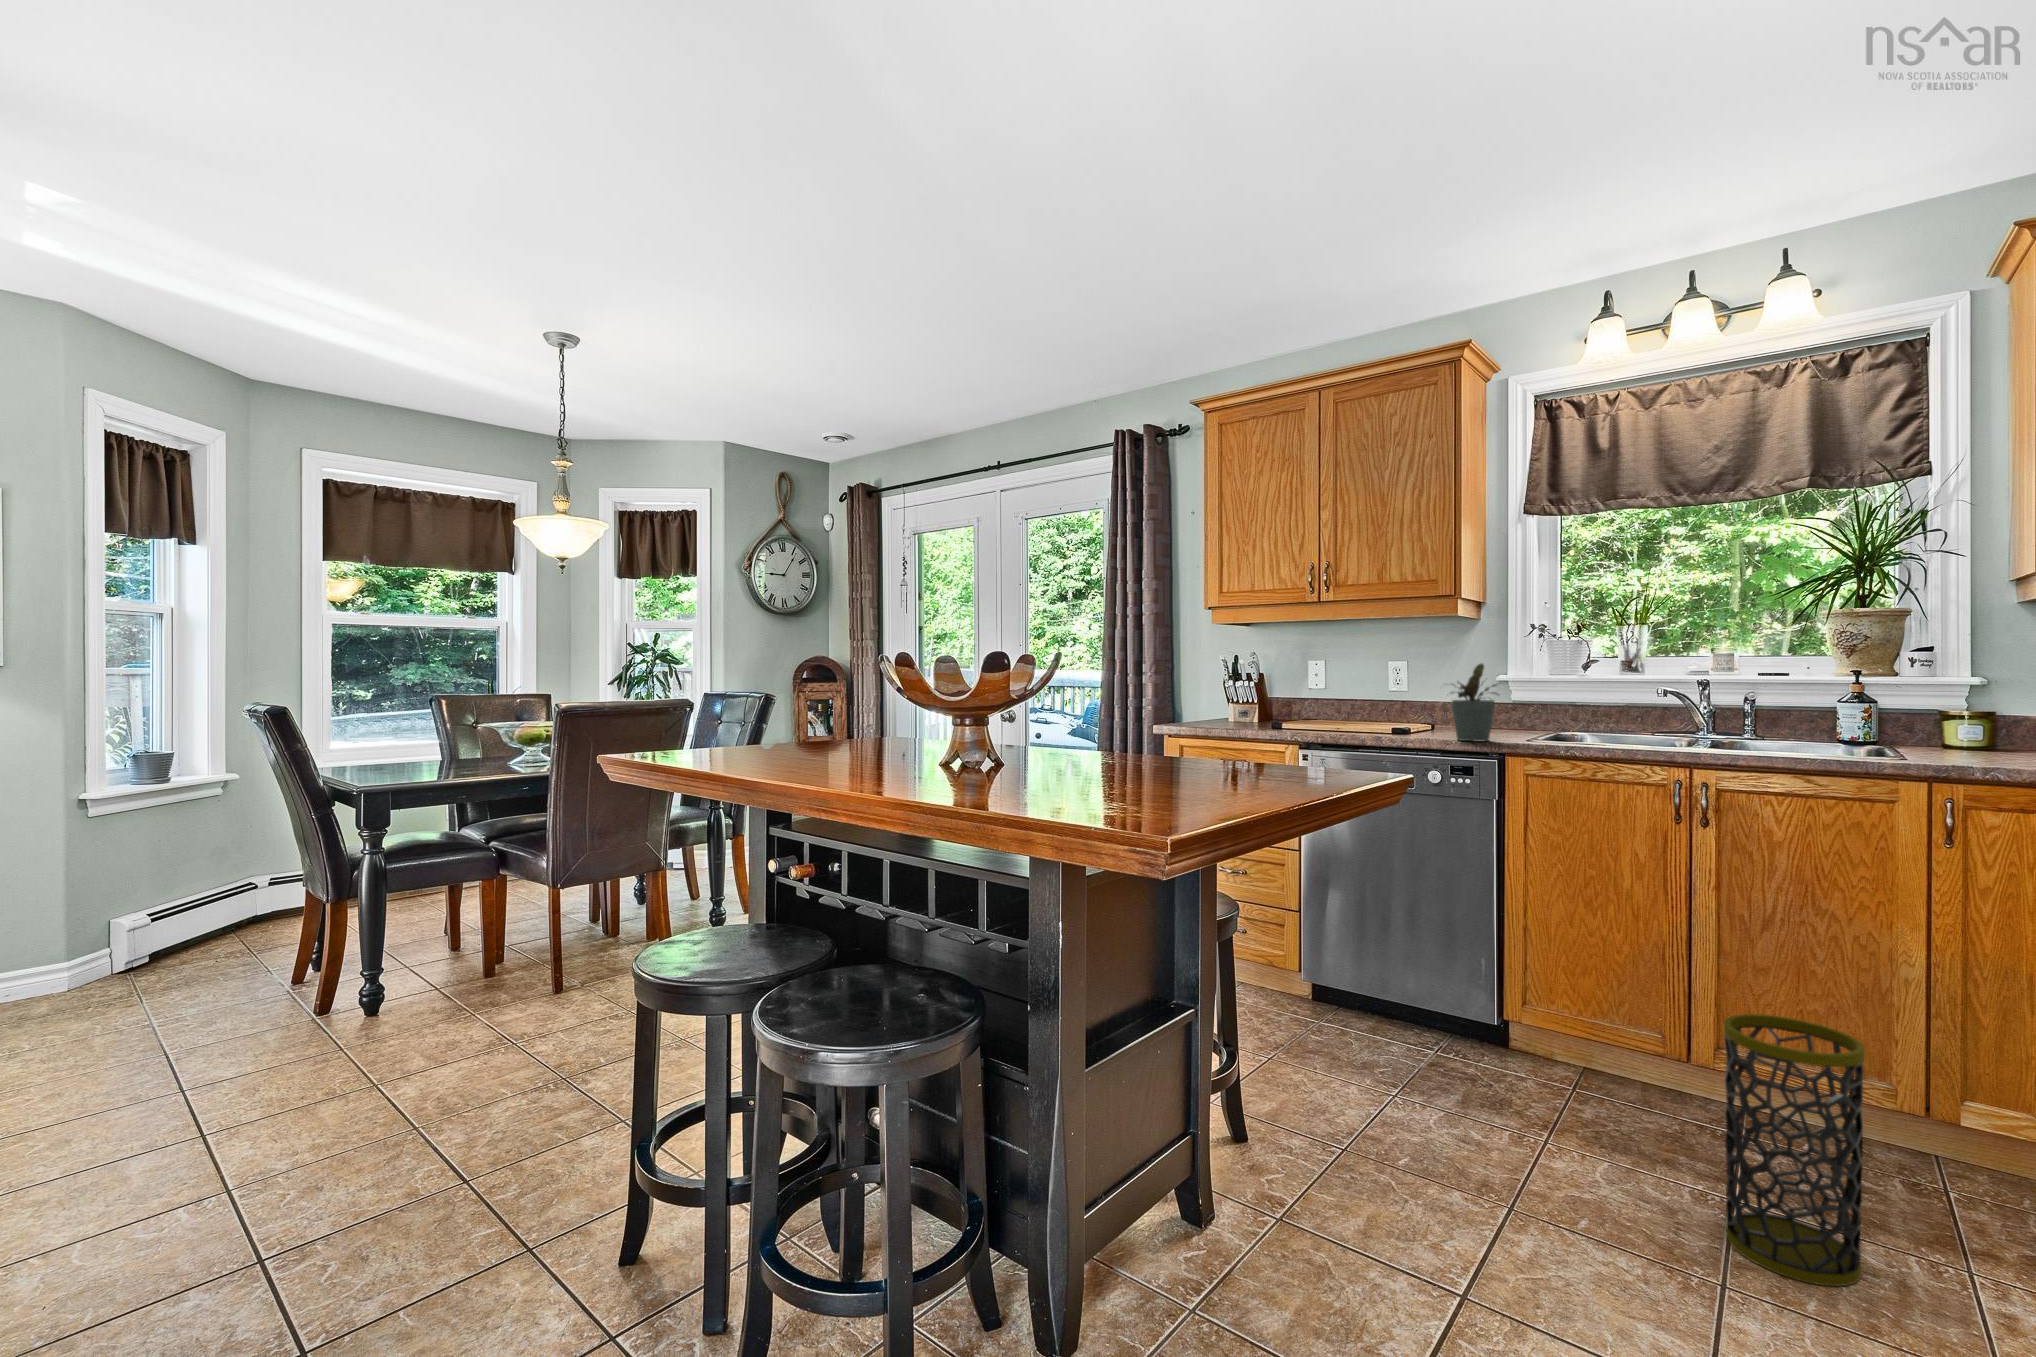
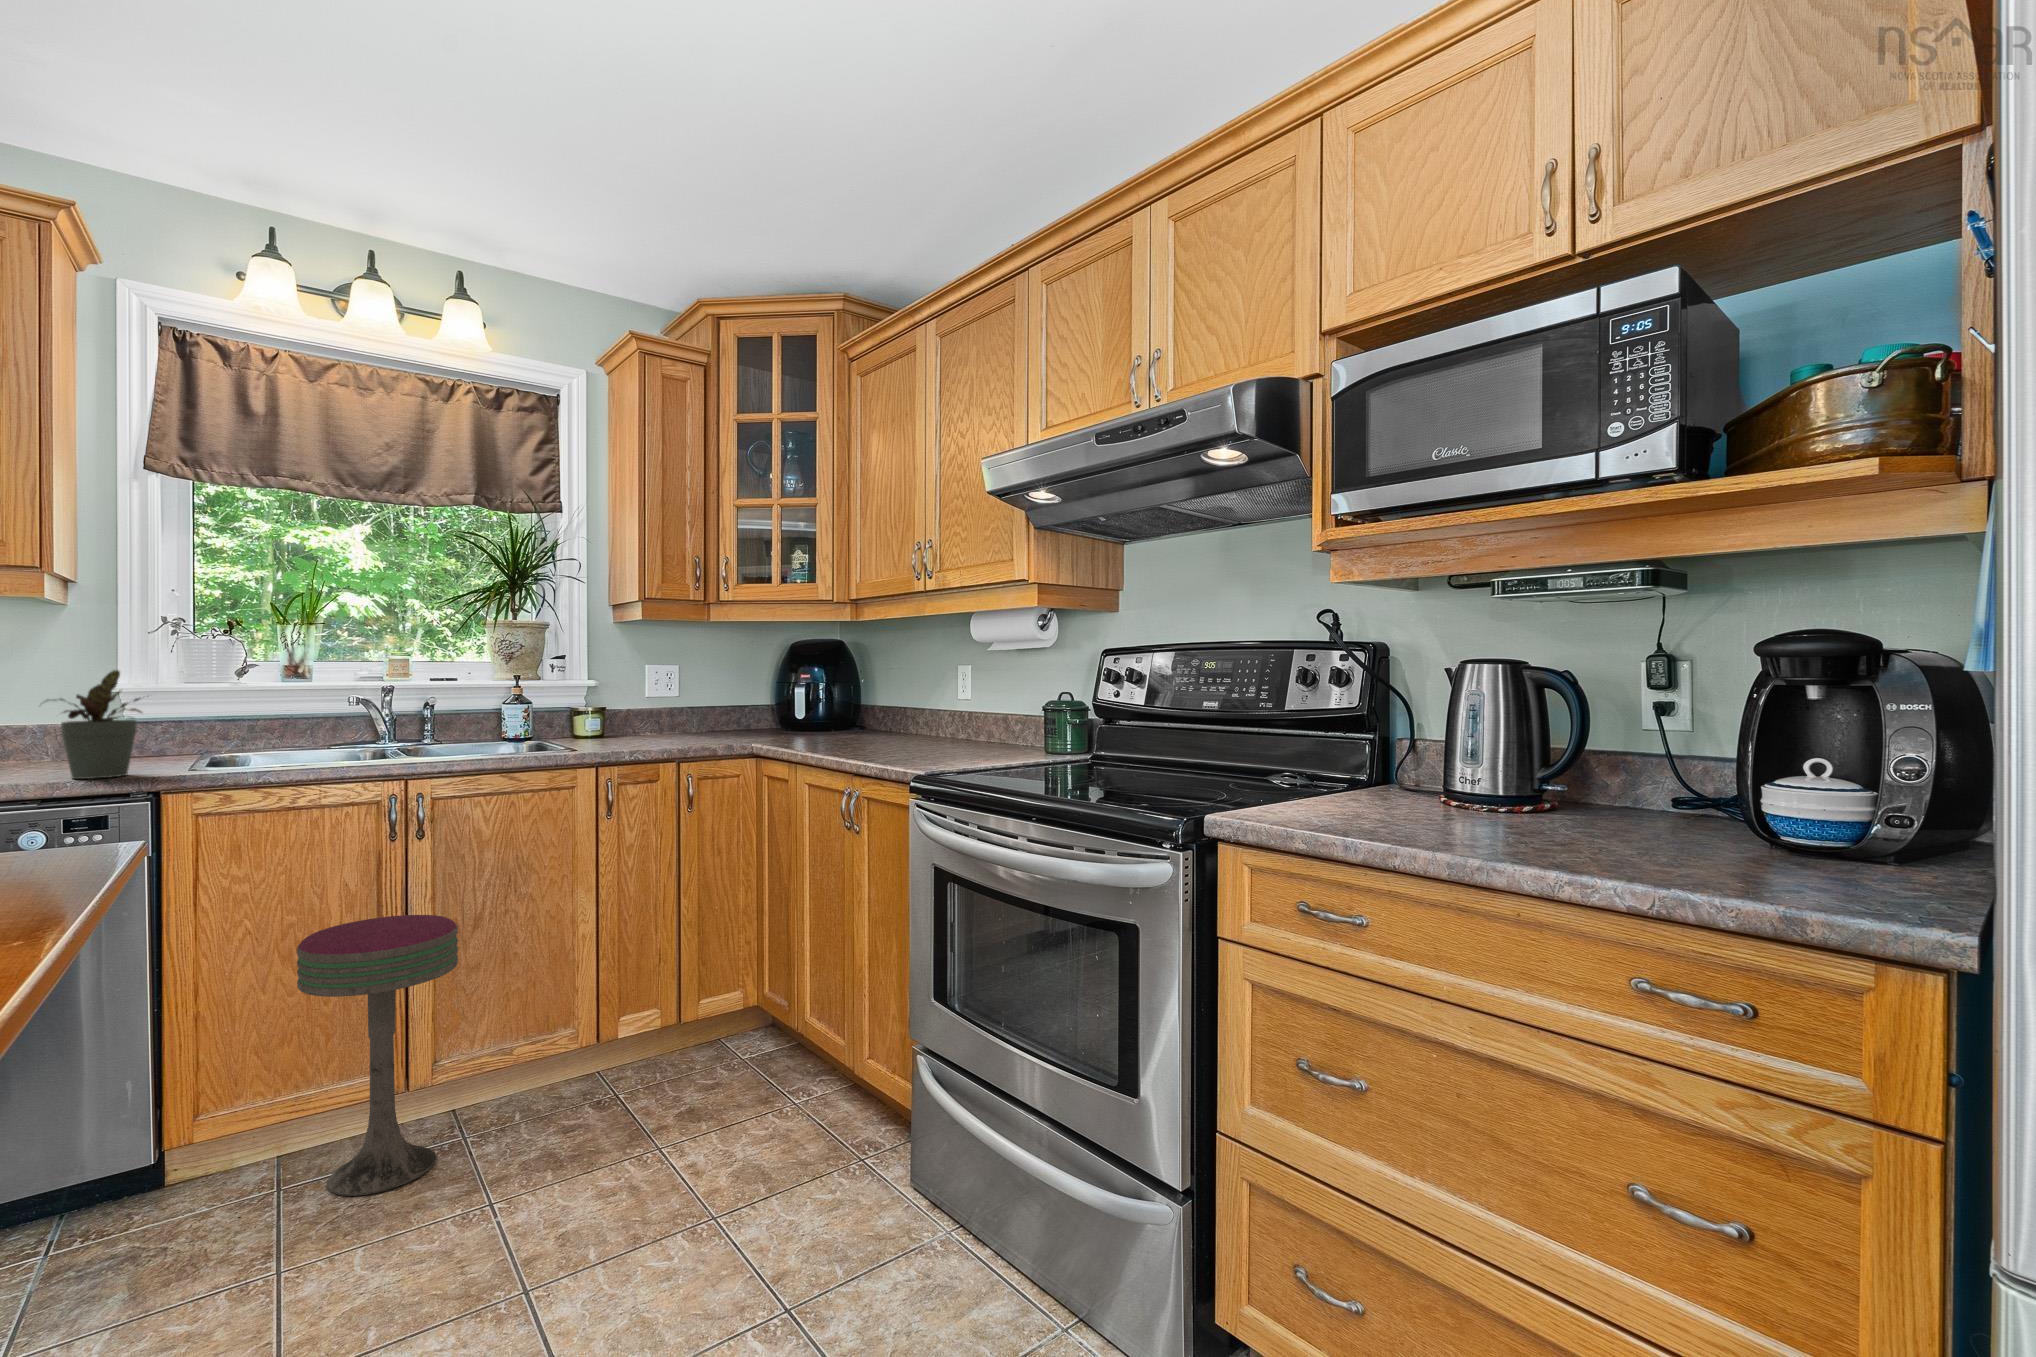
bar stool: none [1583,889,1730,1142] -> present [297,915,458,1196]
trash can: present [1724,1014,1865,1286] -> none [498,1000,611,1253]

